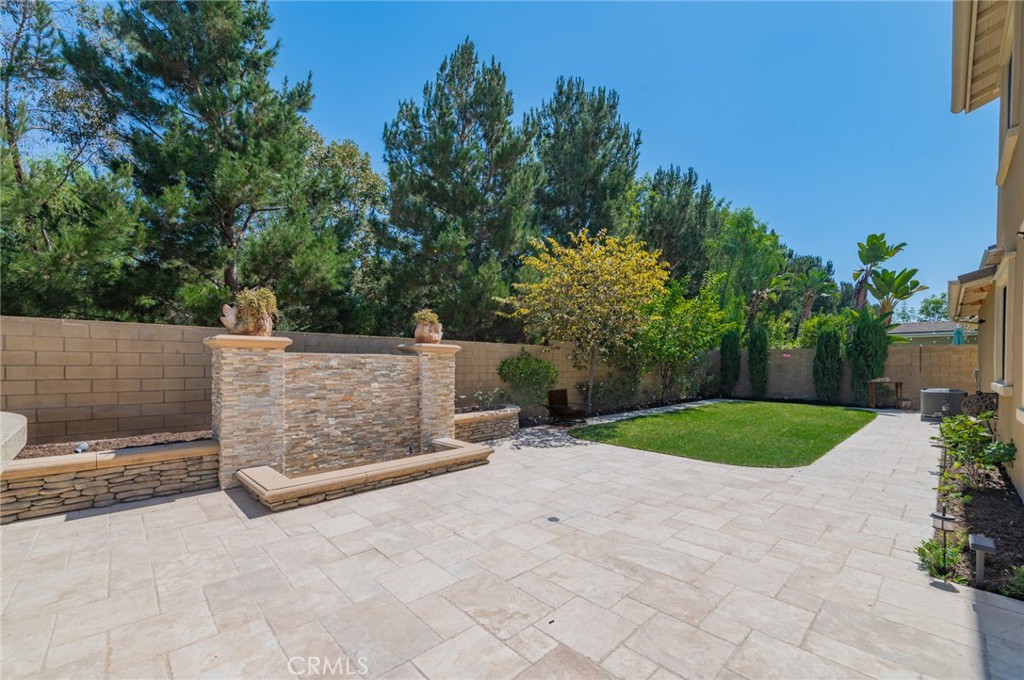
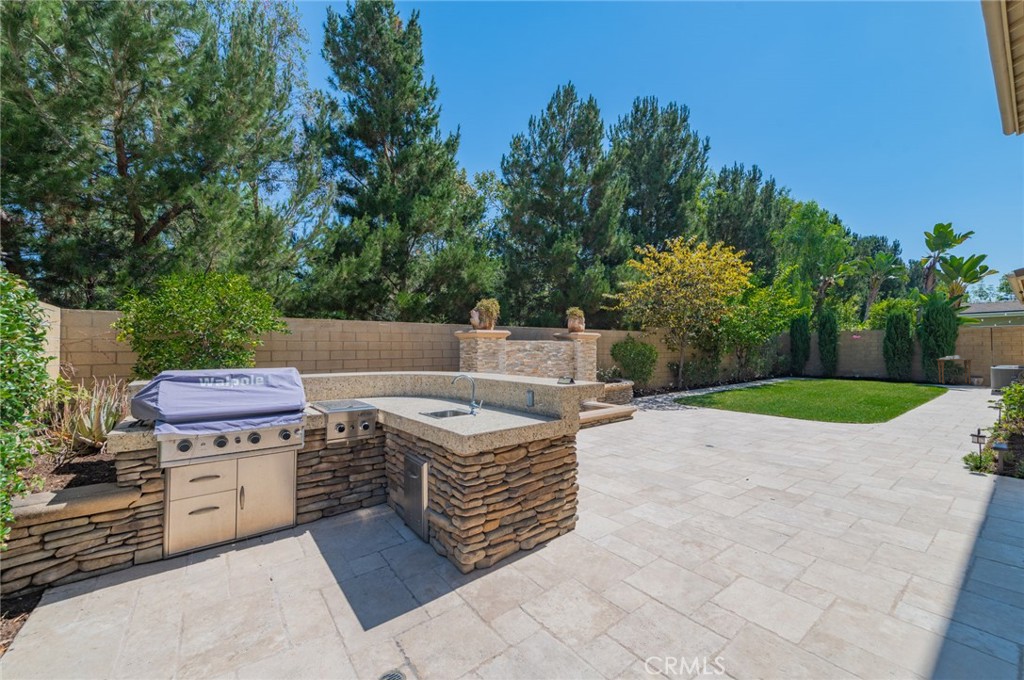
lounge chair: present [543,389,587,427] -> none [649,368,686,398]

